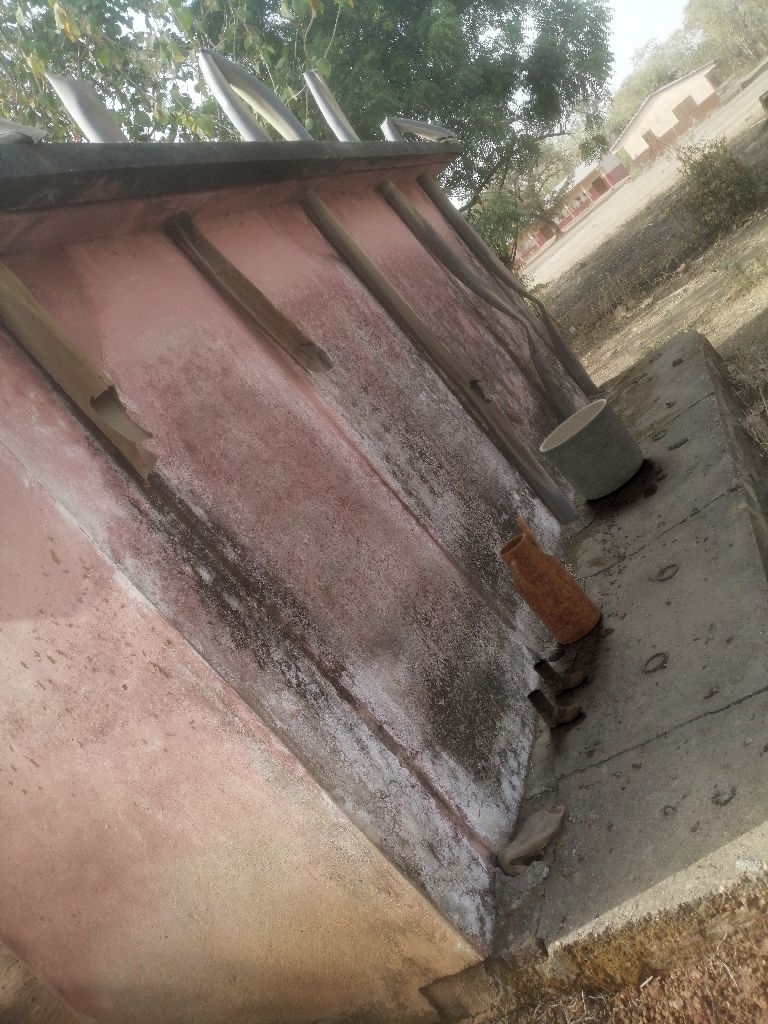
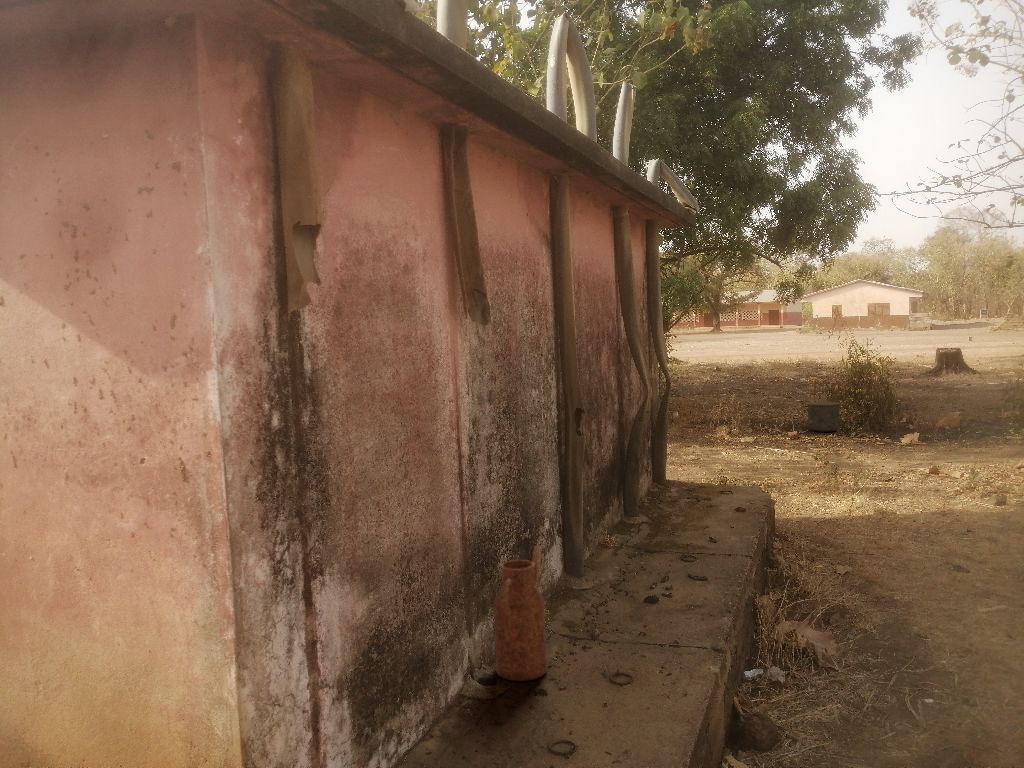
planter: present [540,399,643,499] -> present [807,402,840,432]
boots: present [527,659,586,728] -> none [440,675,501,746]

